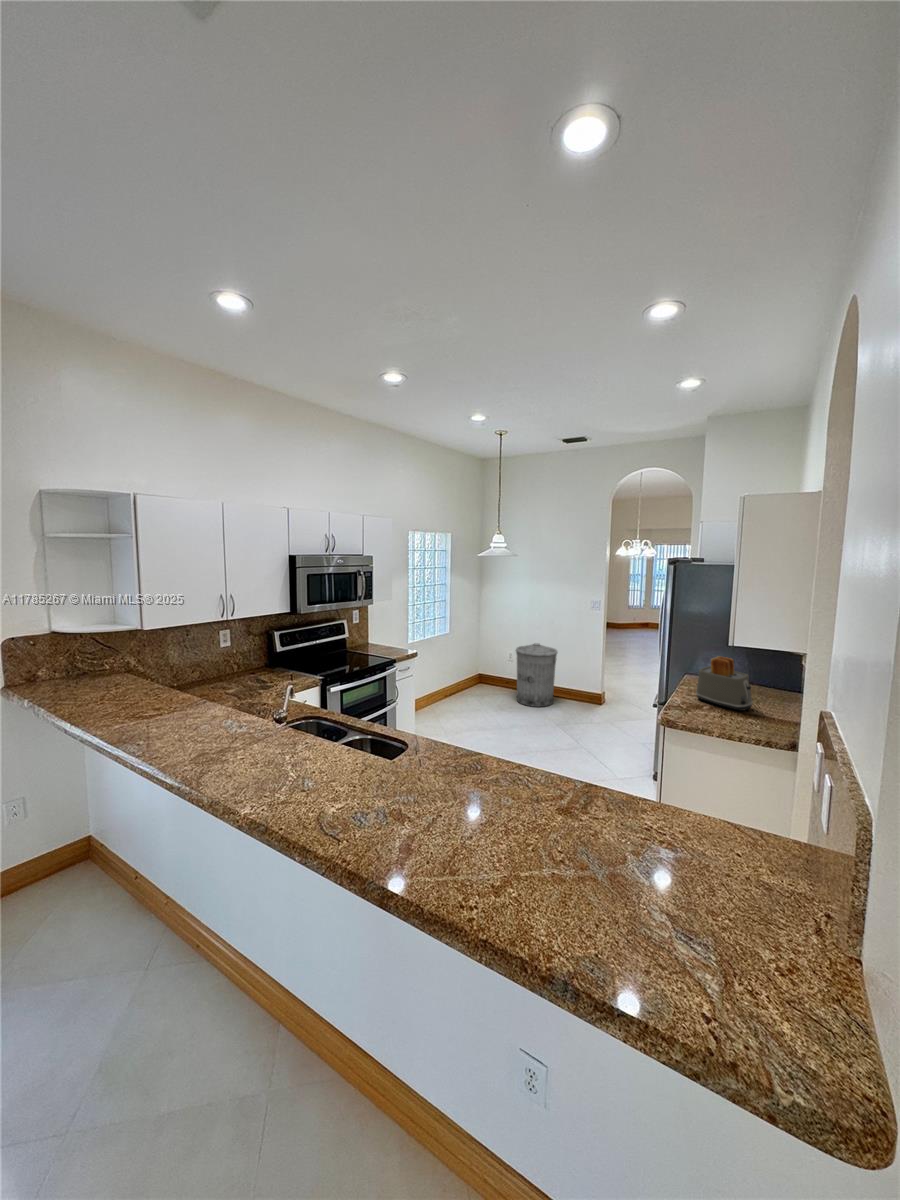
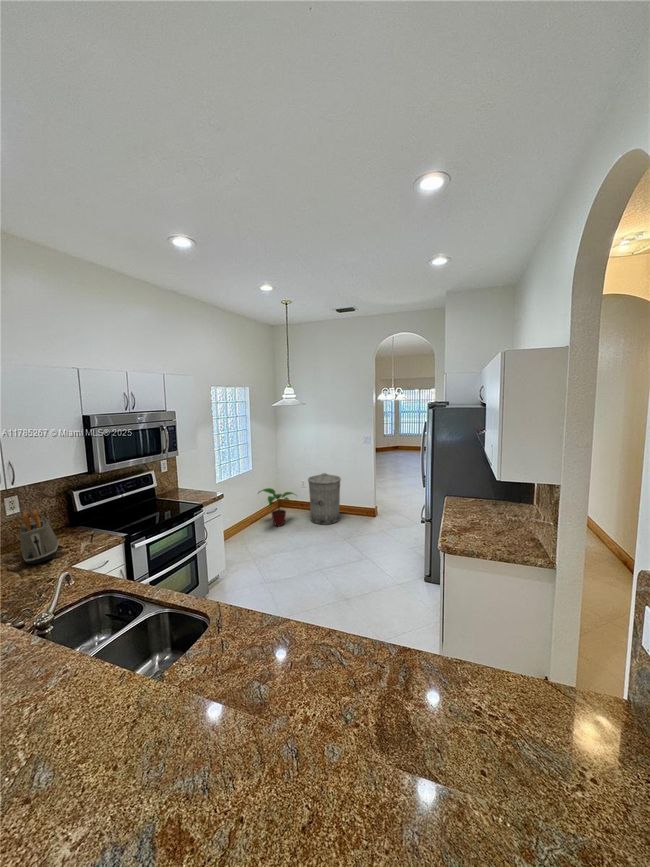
potted plant: none [453,656,501,703] -> present [259,488,294,526]
toaster: present [696,656,753,711] -> present [20,509,59,564]

